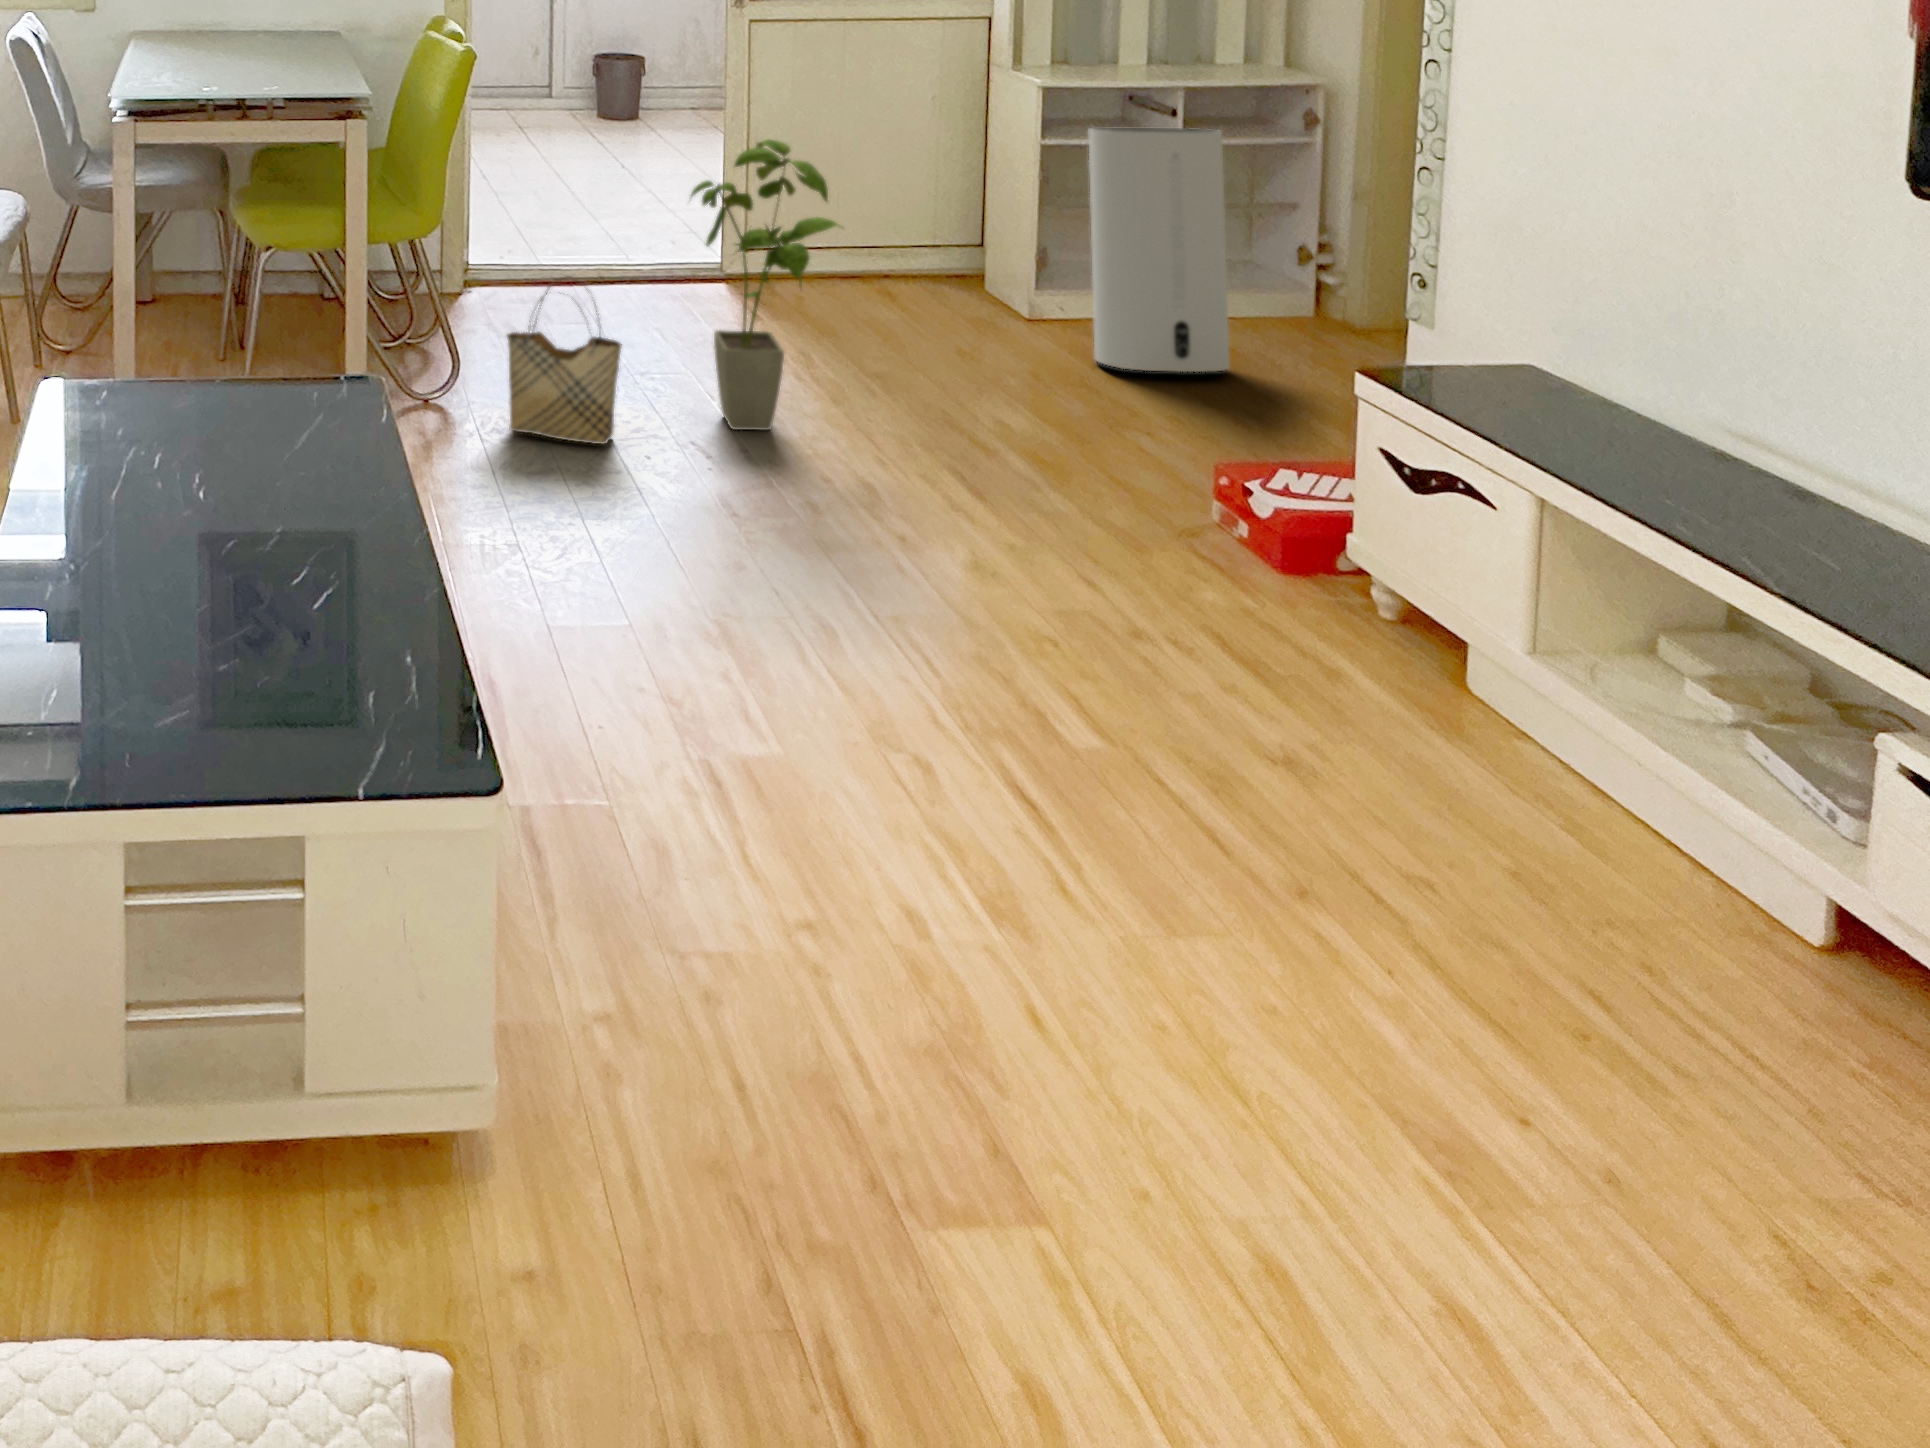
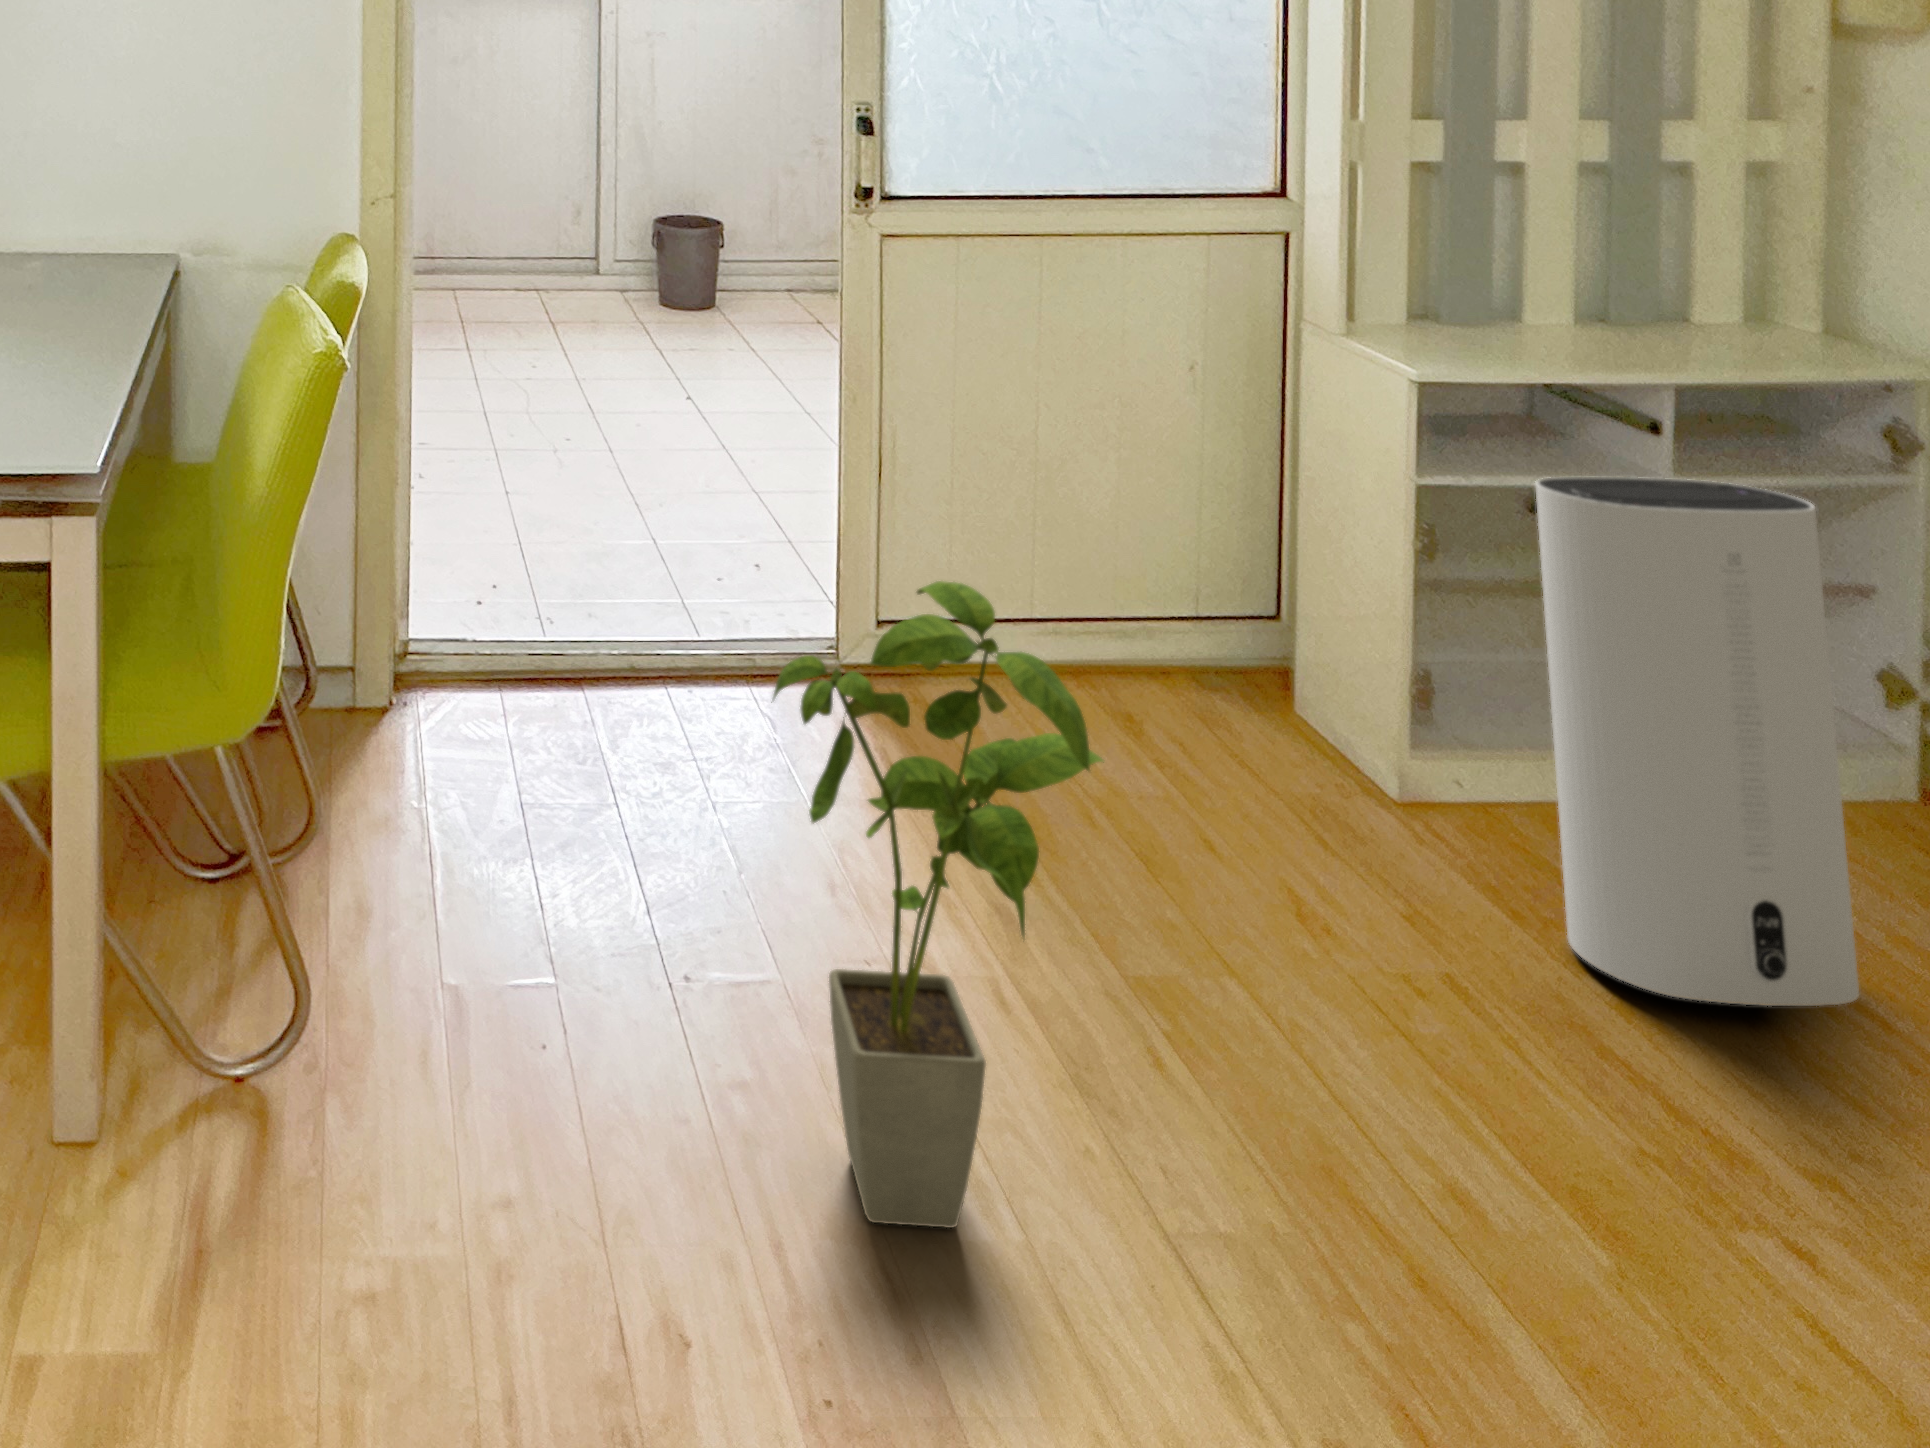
woven basket: present [507,277,622,444] -> none [375,871,627,1305]

